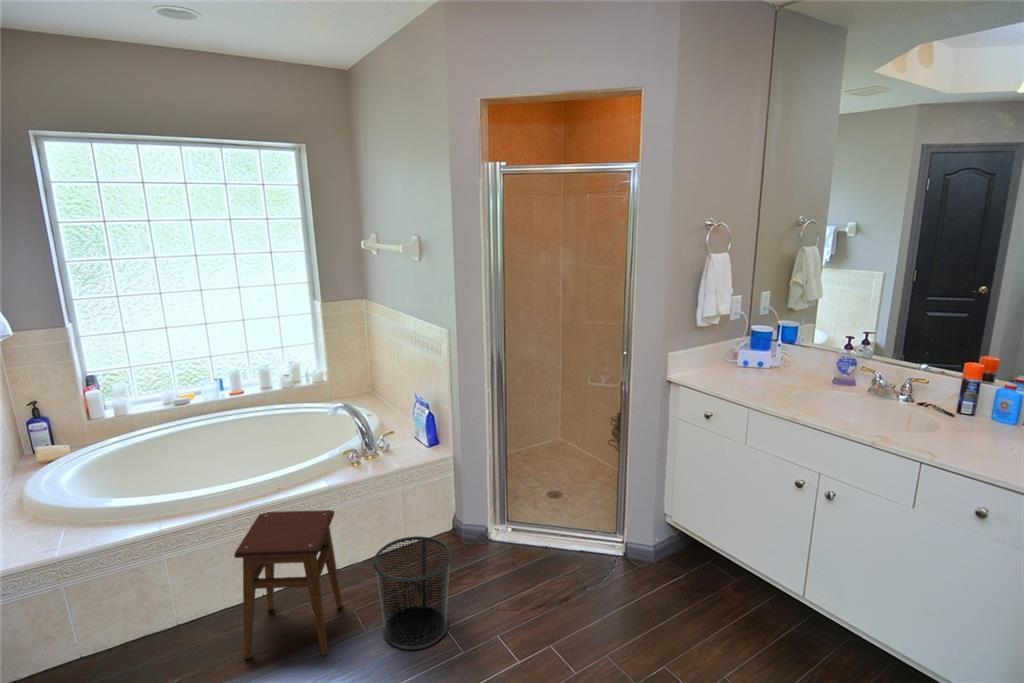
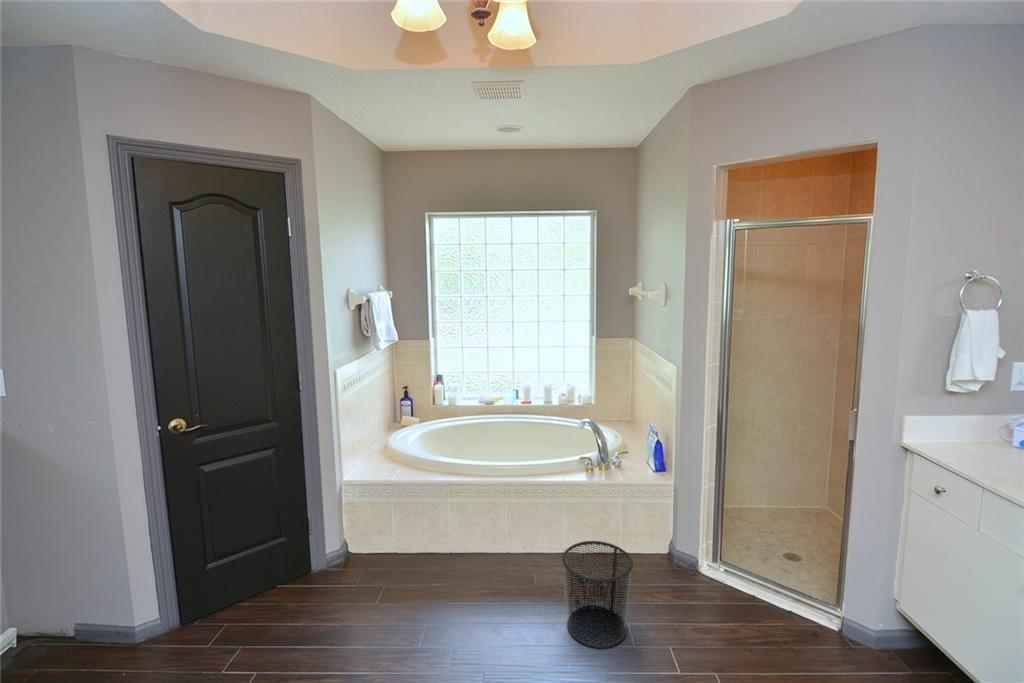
stool: present [234,510,342,659] -> none [463,488,549,619]

